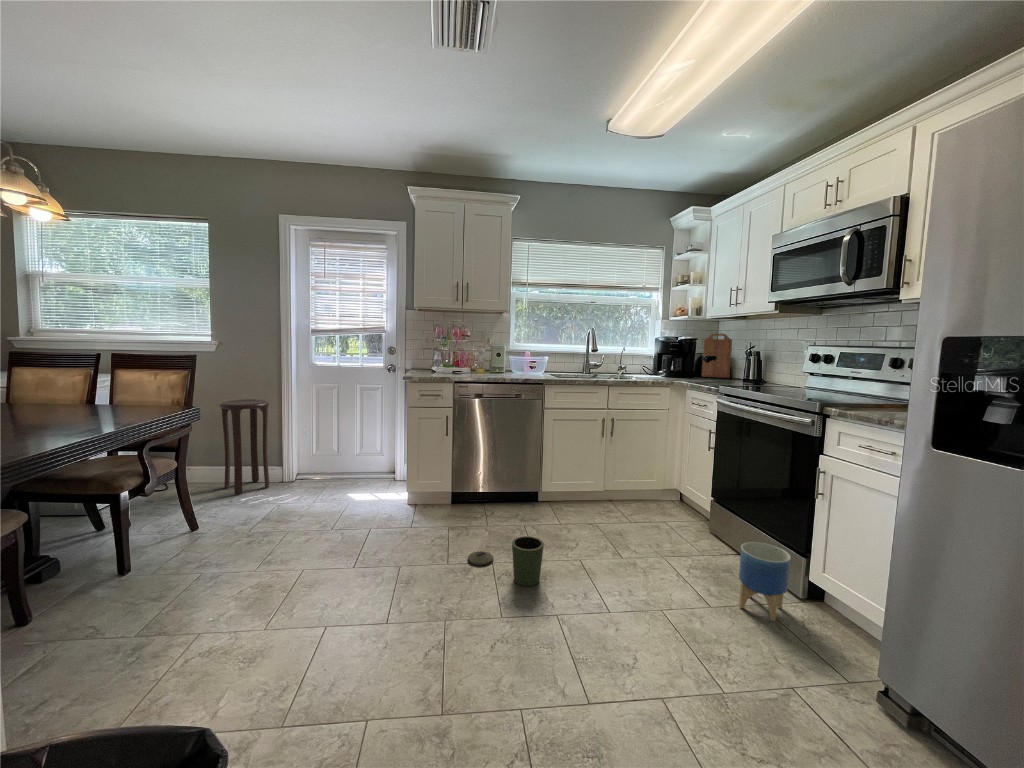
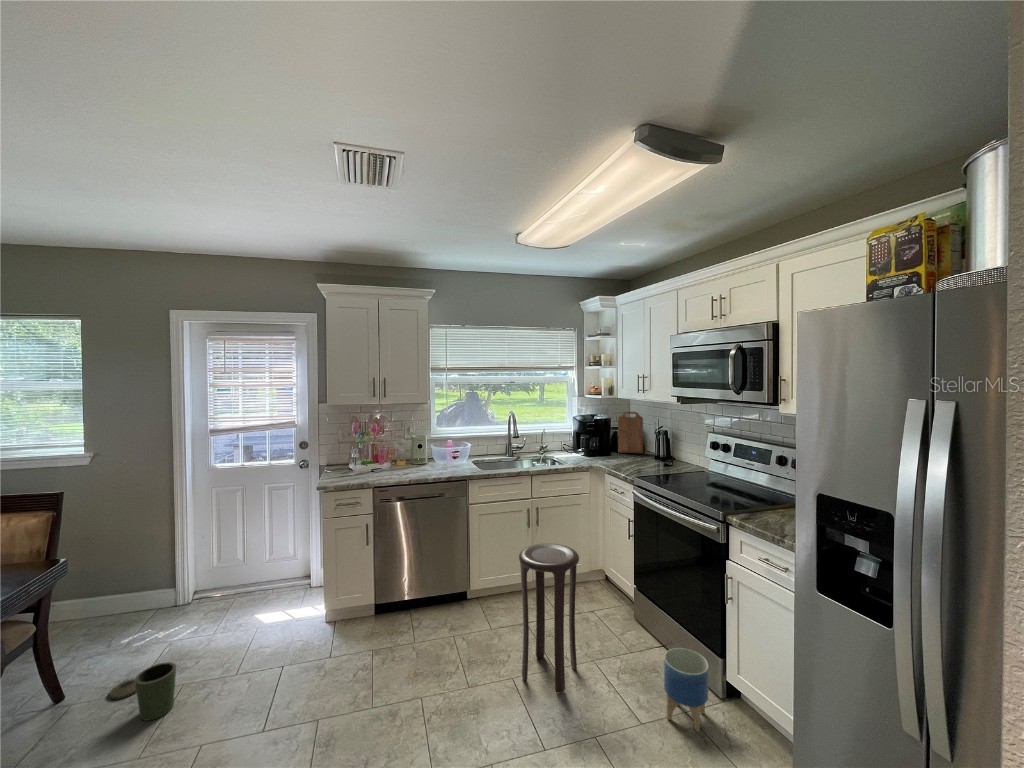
stool: present [219,399,270,494] -> present [519,543,579,693]
trash can: present [468,536,544,586] -> present [109,662,176,721]

